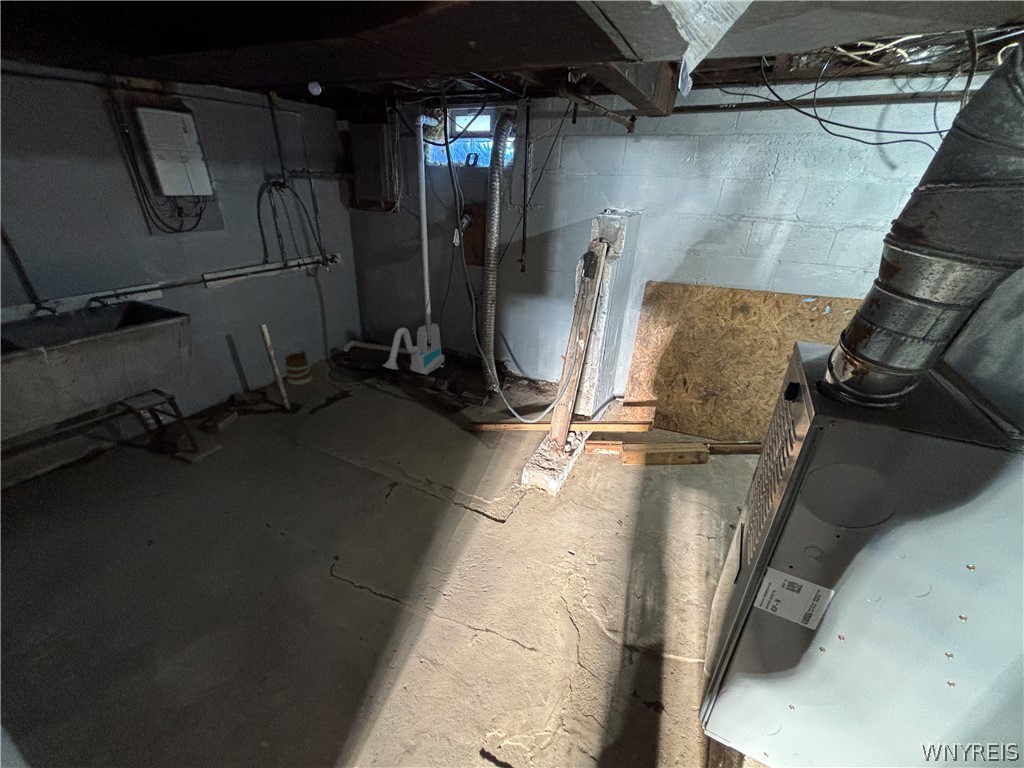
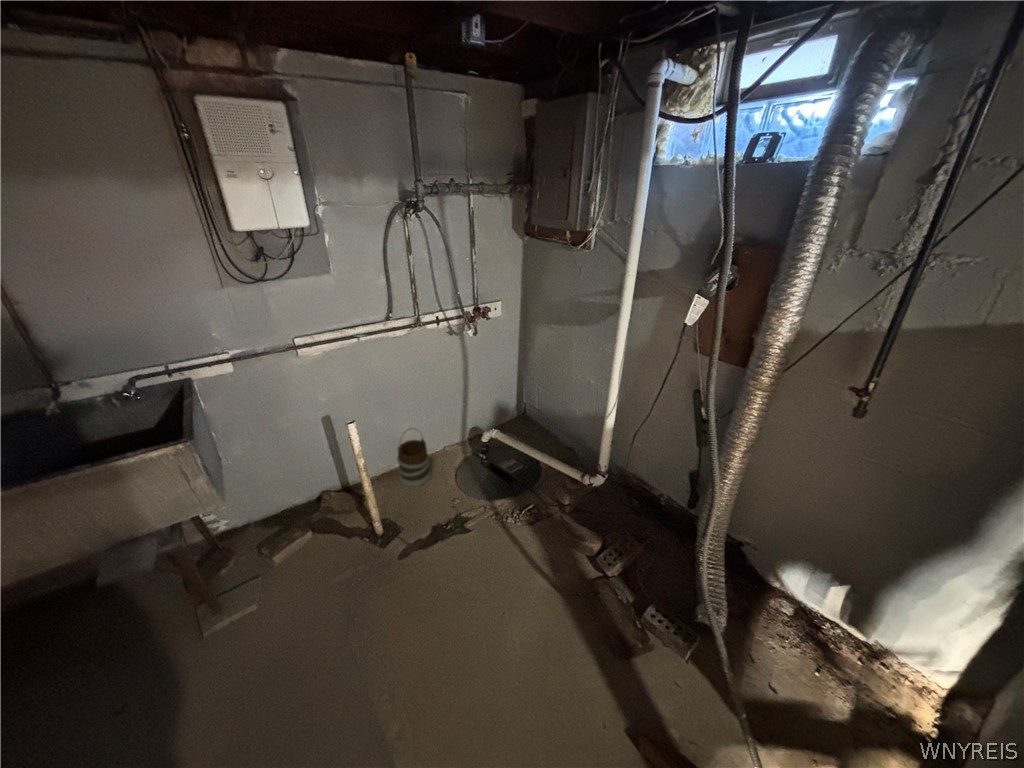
vacuum cleaner: present [383,323,445,375] -> none [519,428,627,514]

